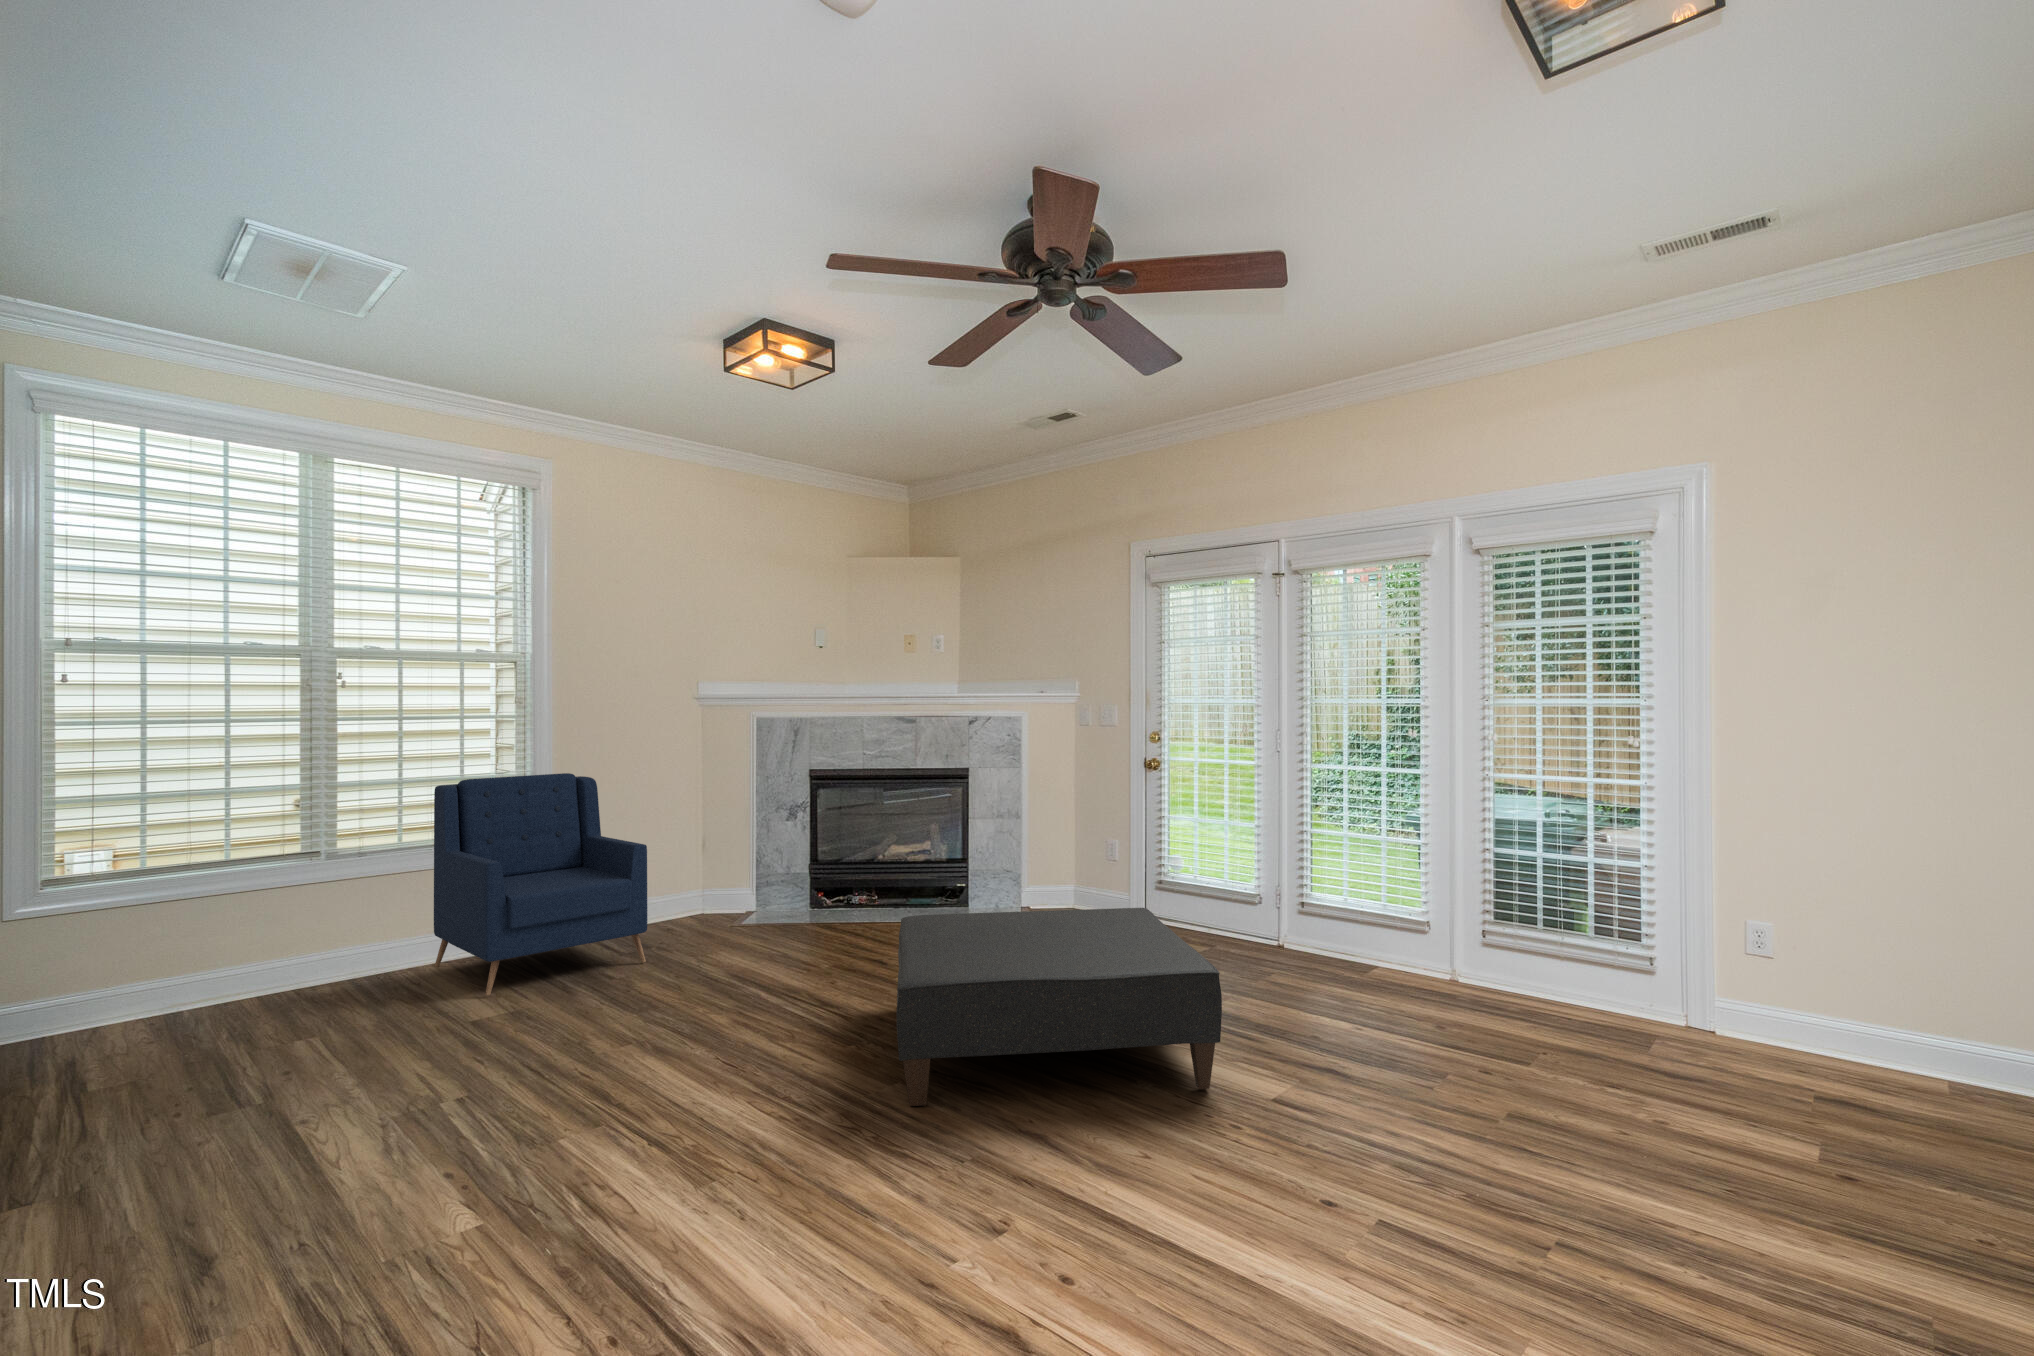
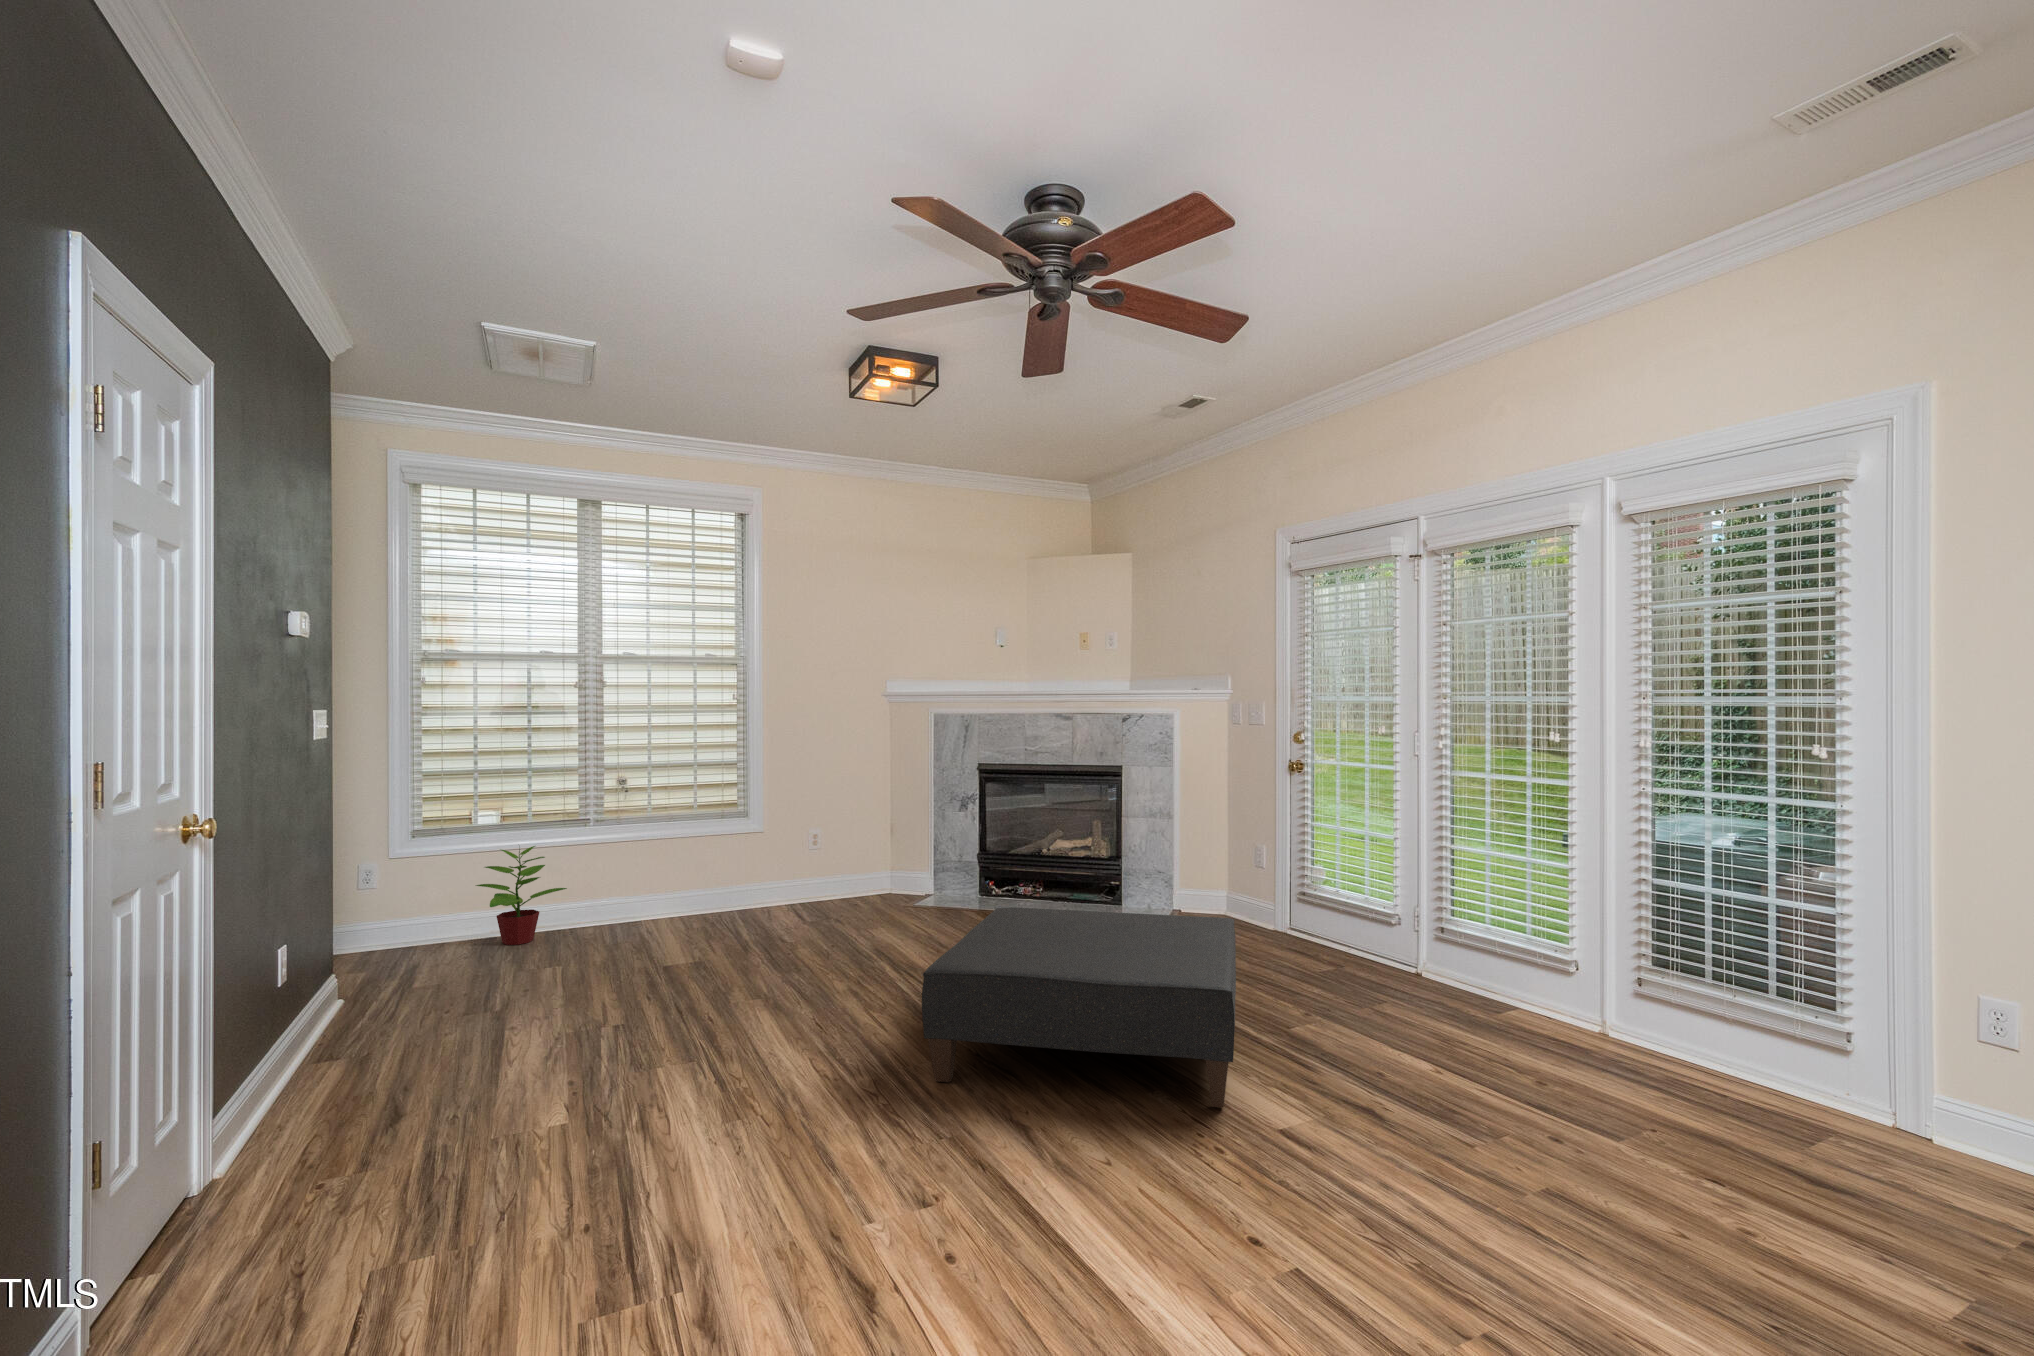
armchair: present [434,773,647,995] -> none [670,764,821,944]
potted plant: none [162,887,303,1023] -> present [476,846,567,945]

